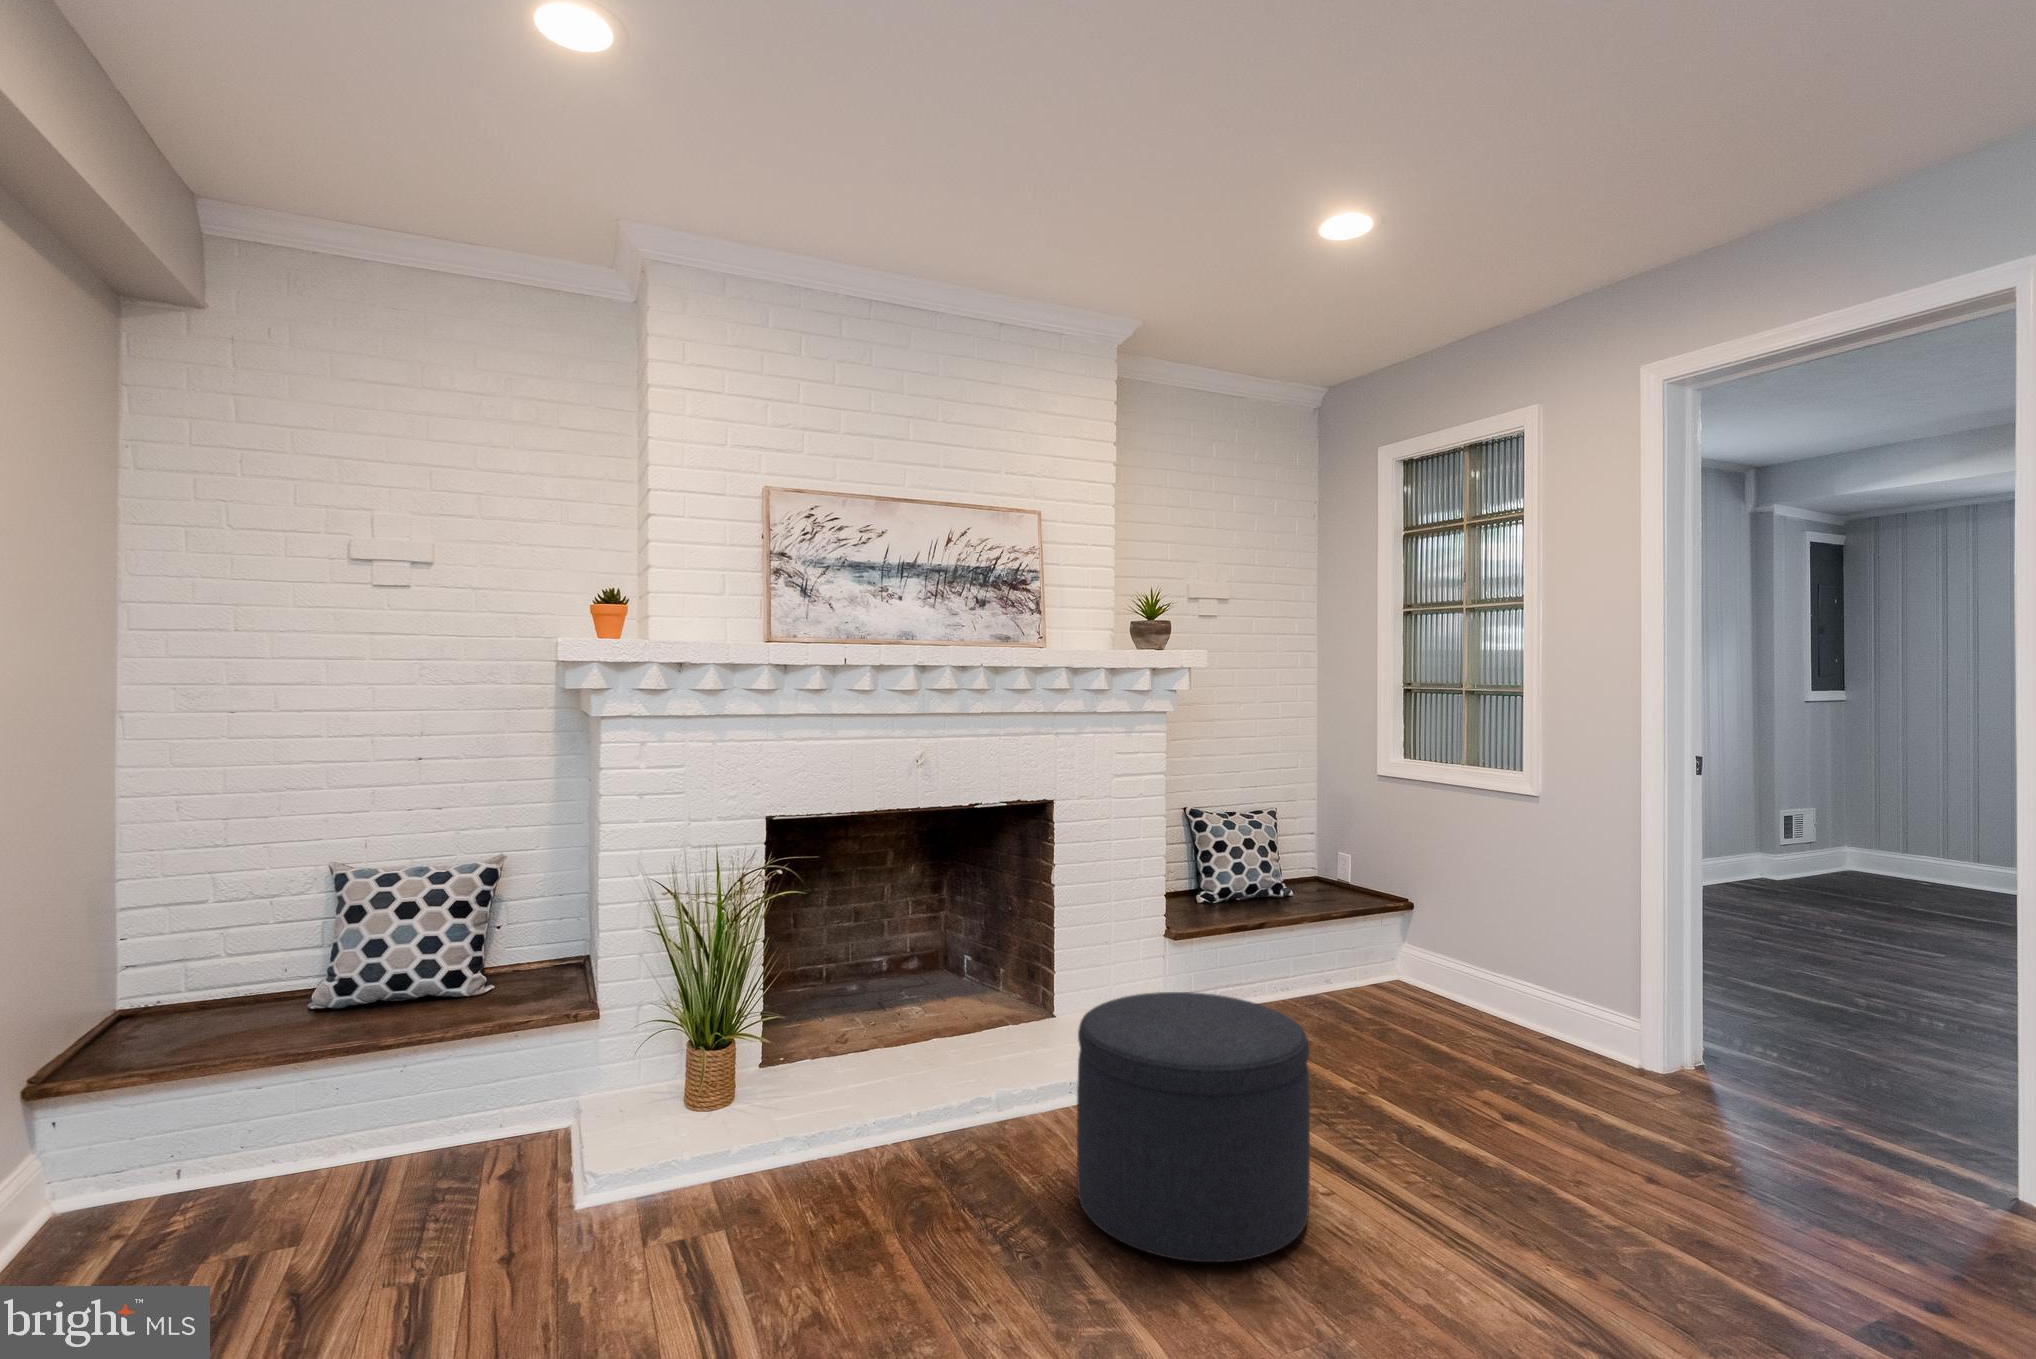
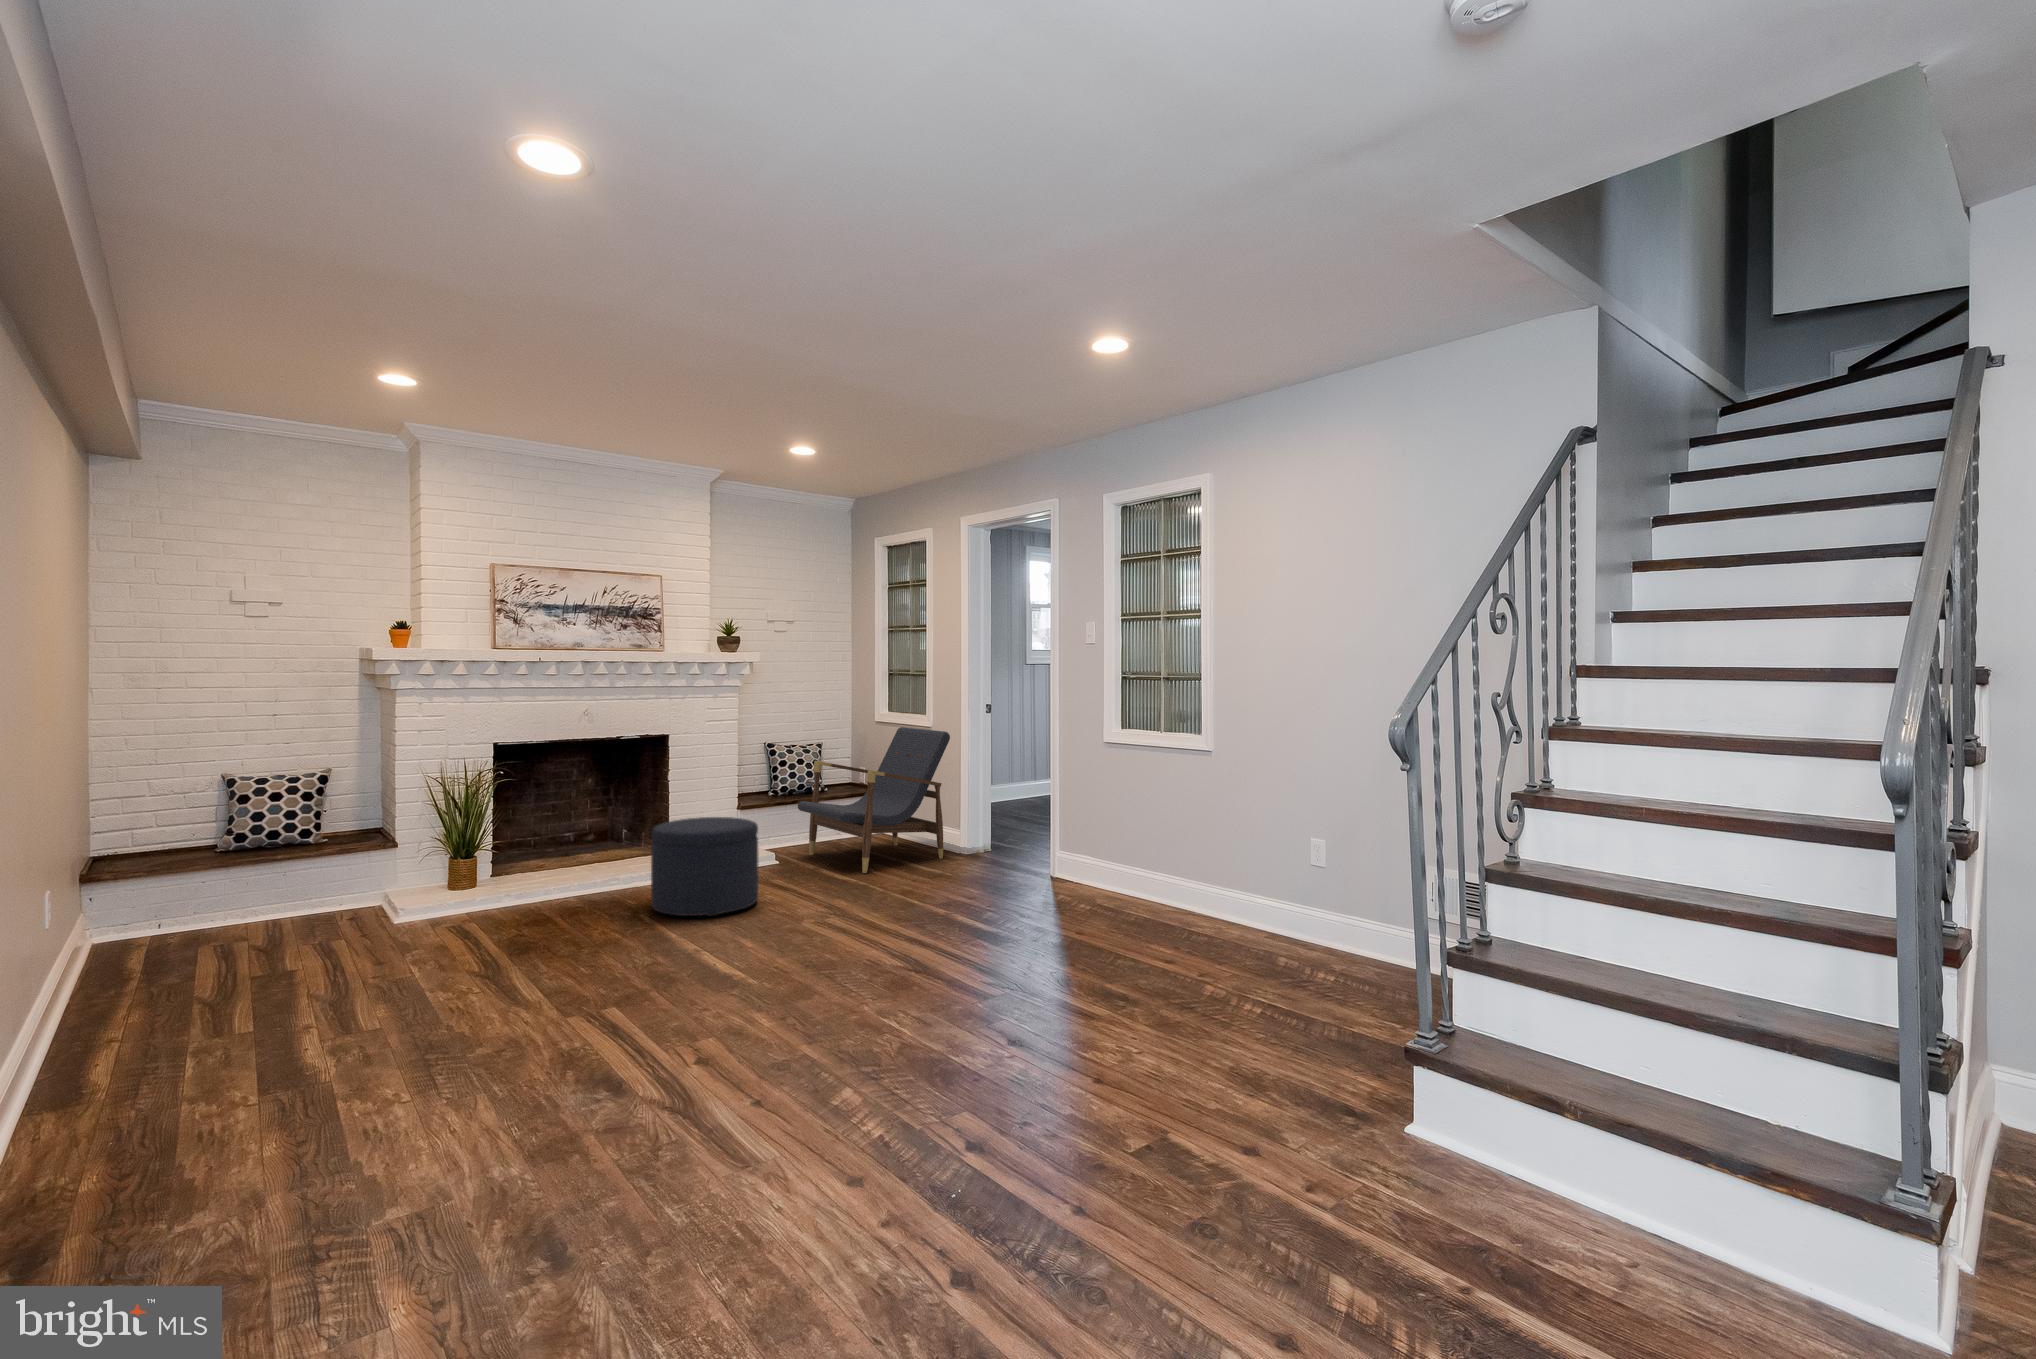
lounge chair: none [1285,790,1597,1106] -> present [798,727,950,873]

